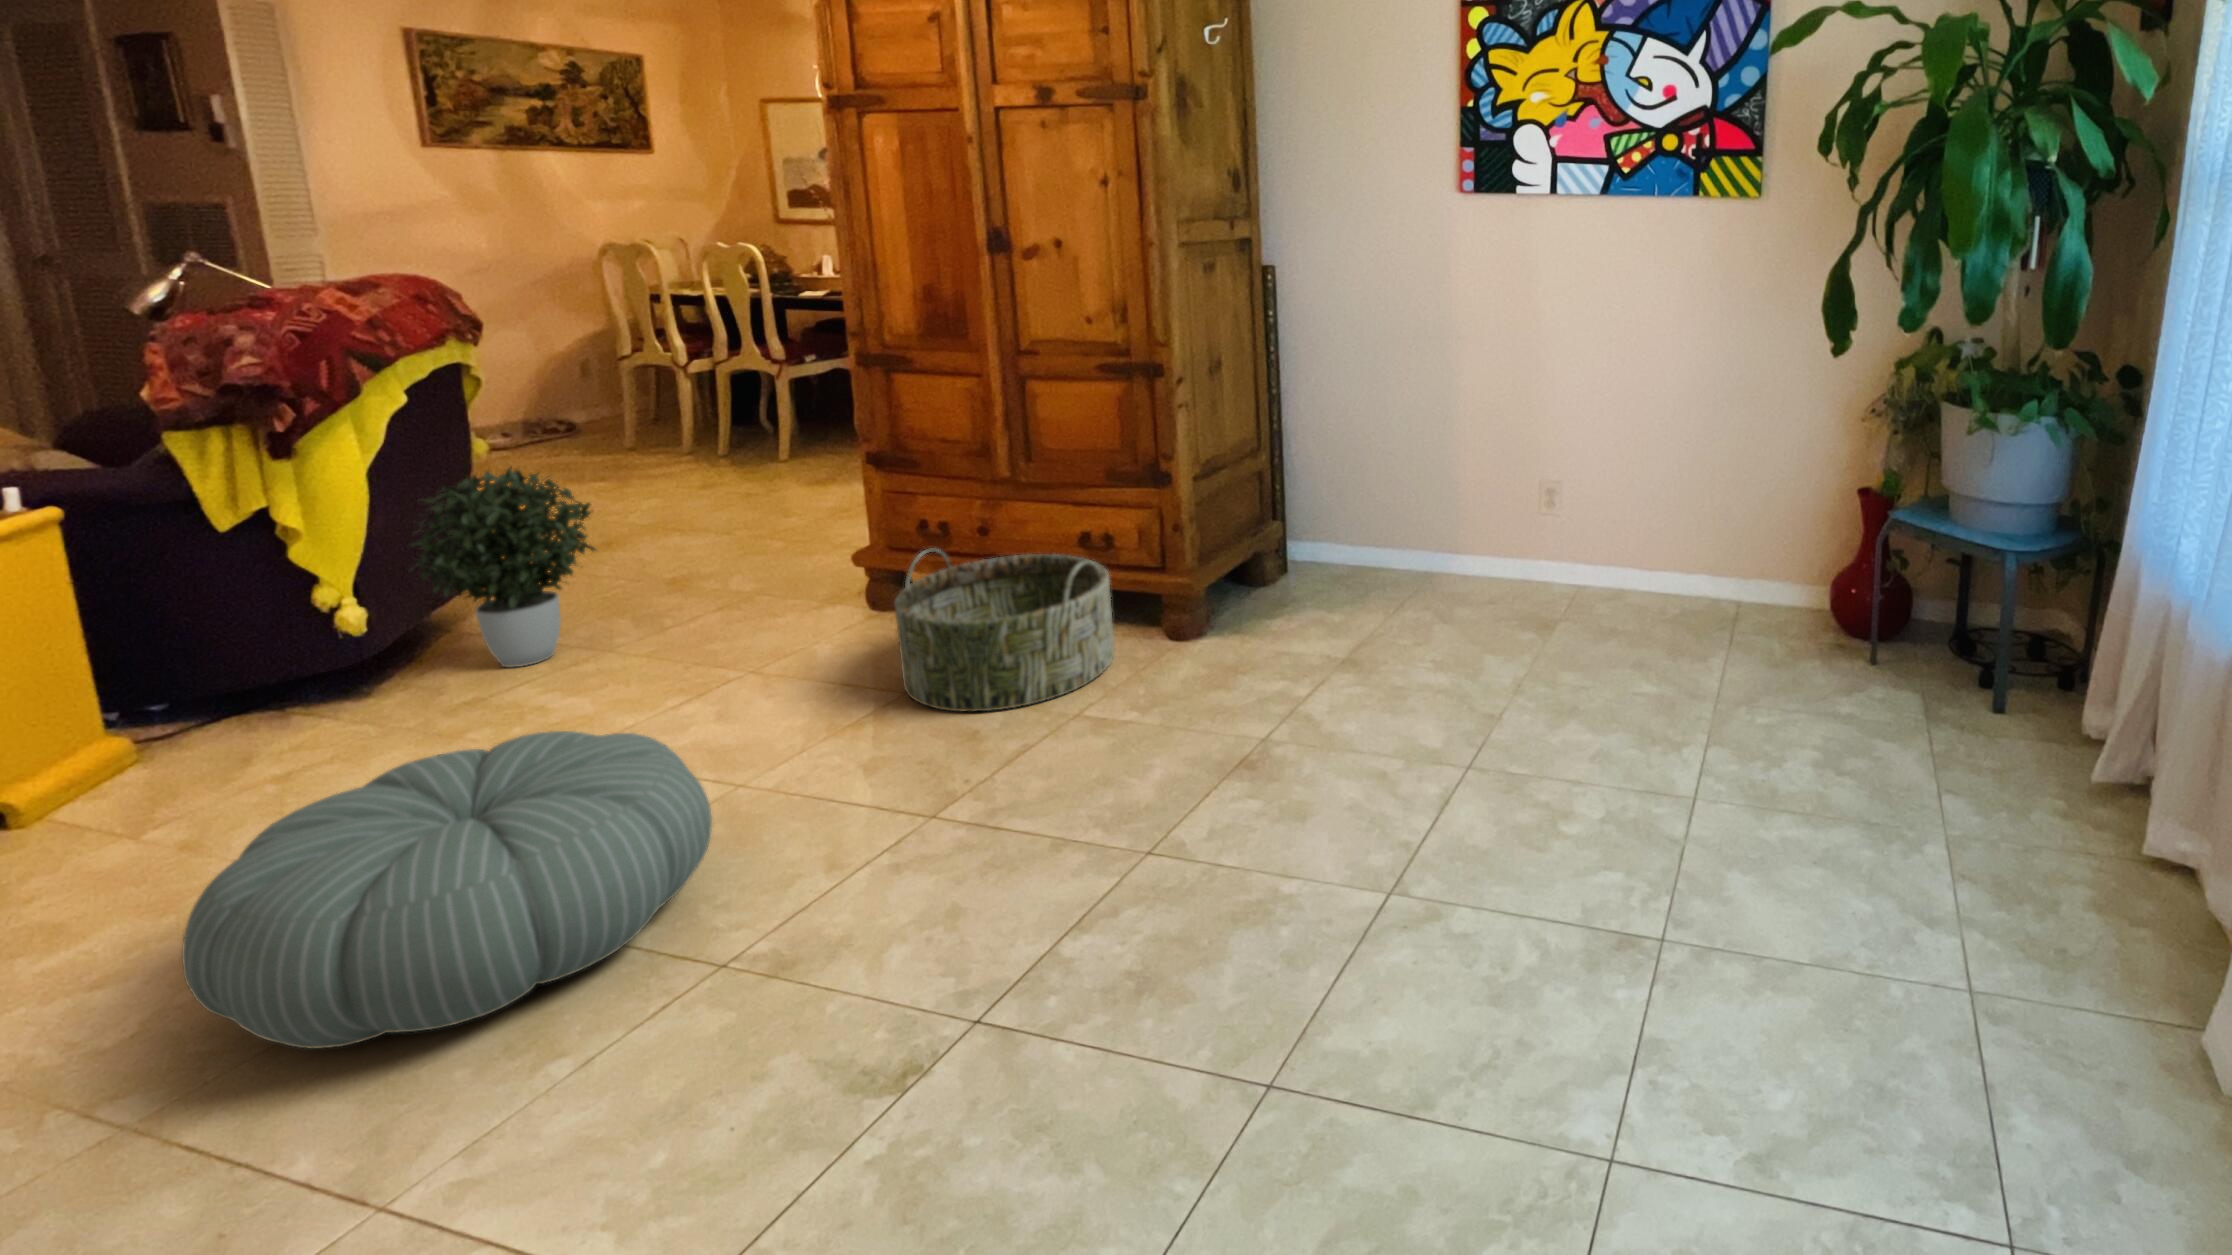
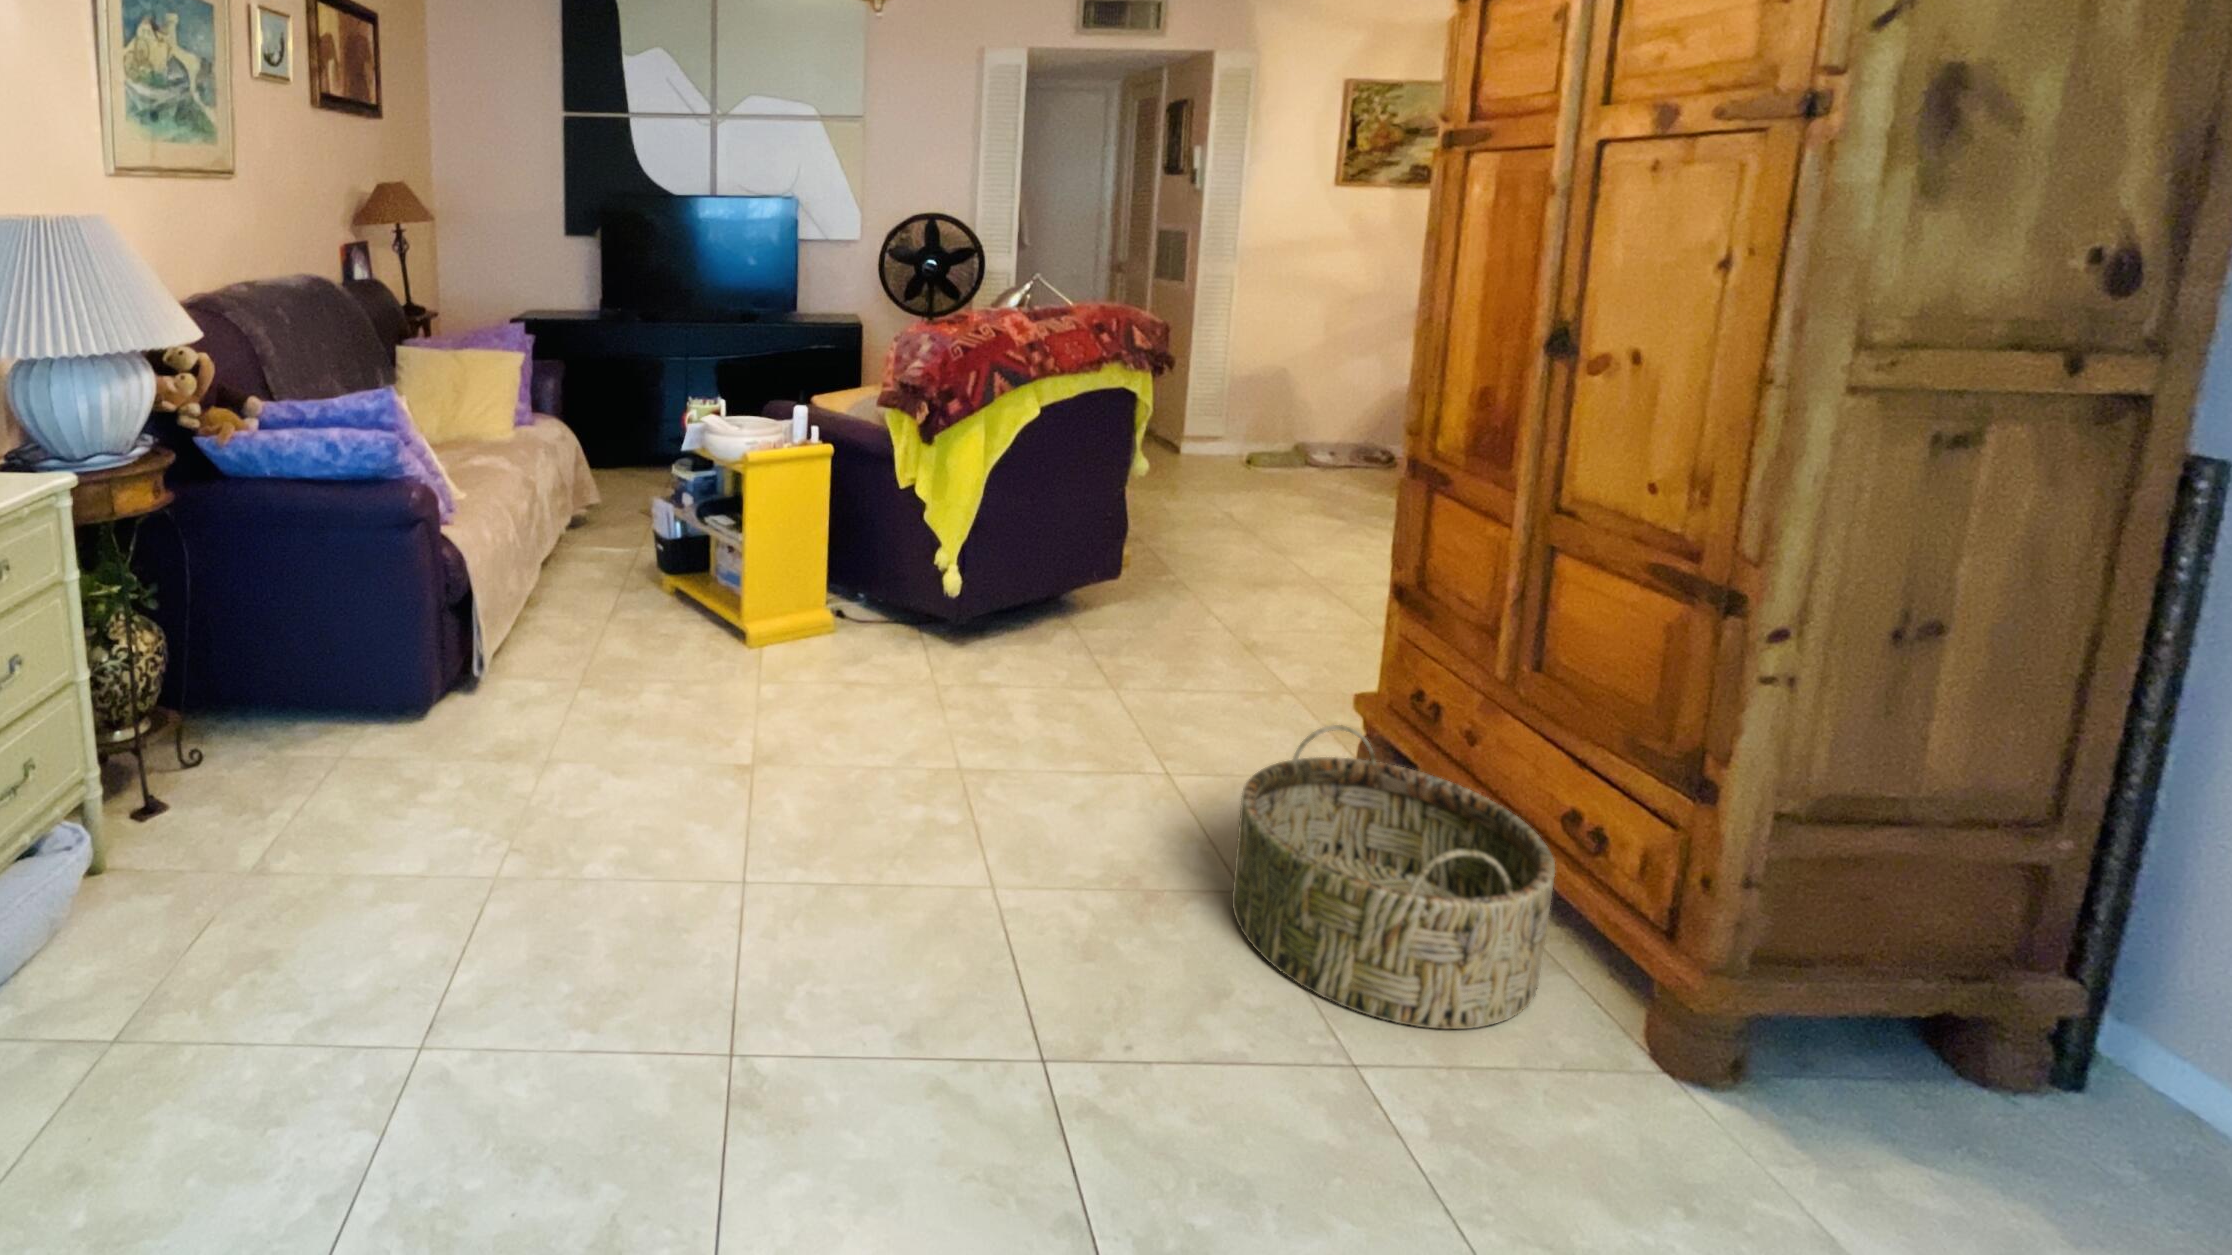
potted plant: present [410,467,596,667] -> none [1024,488,1157,667]
pouf: present [182,731,712,1049] -> none [609,704,928,947]

